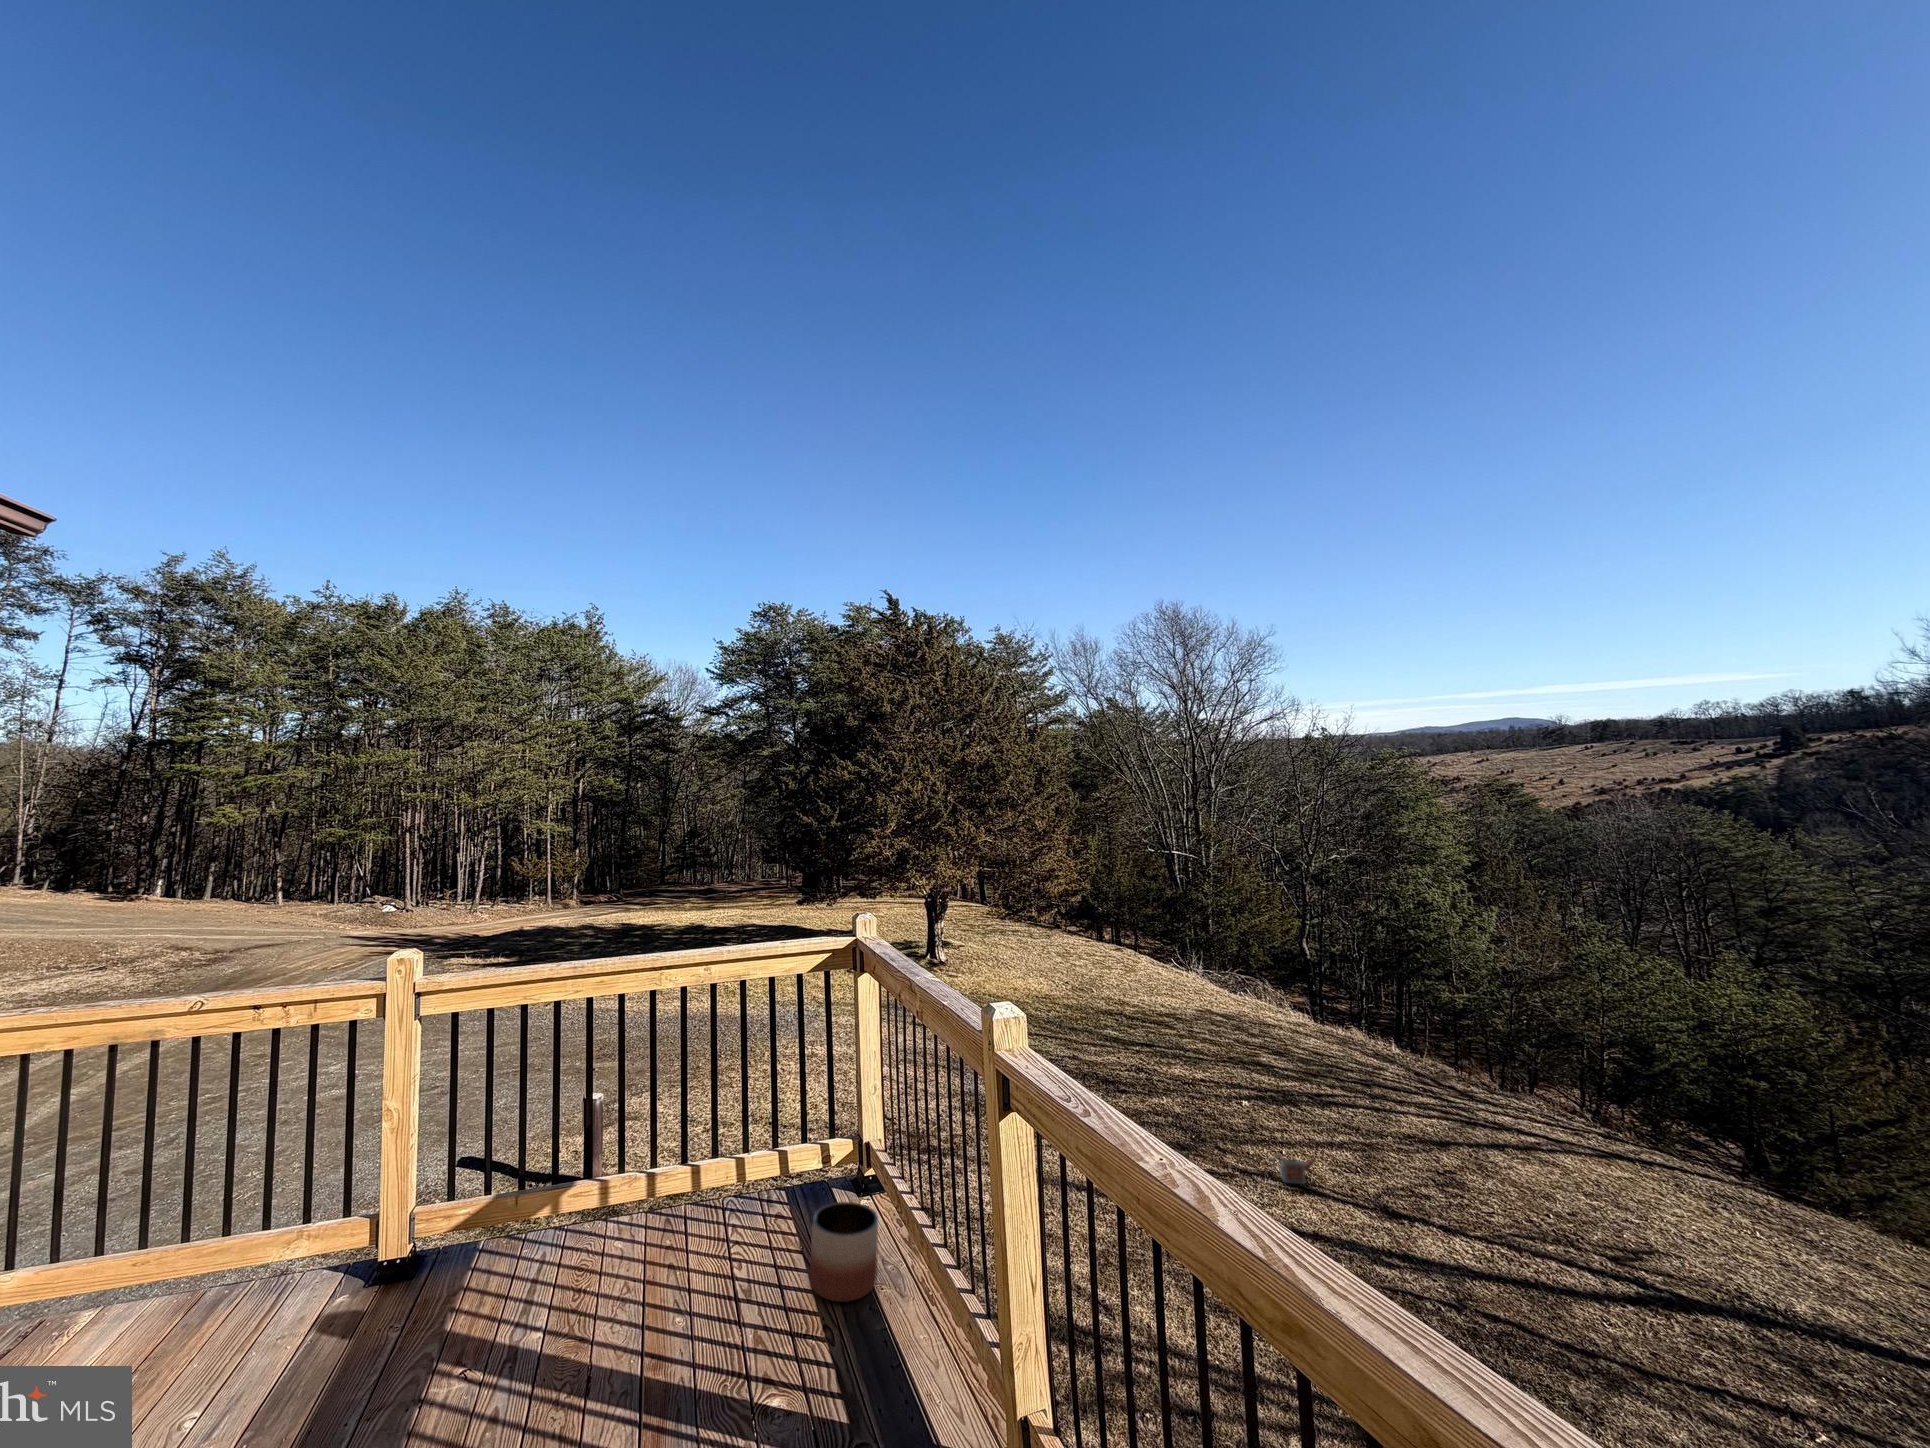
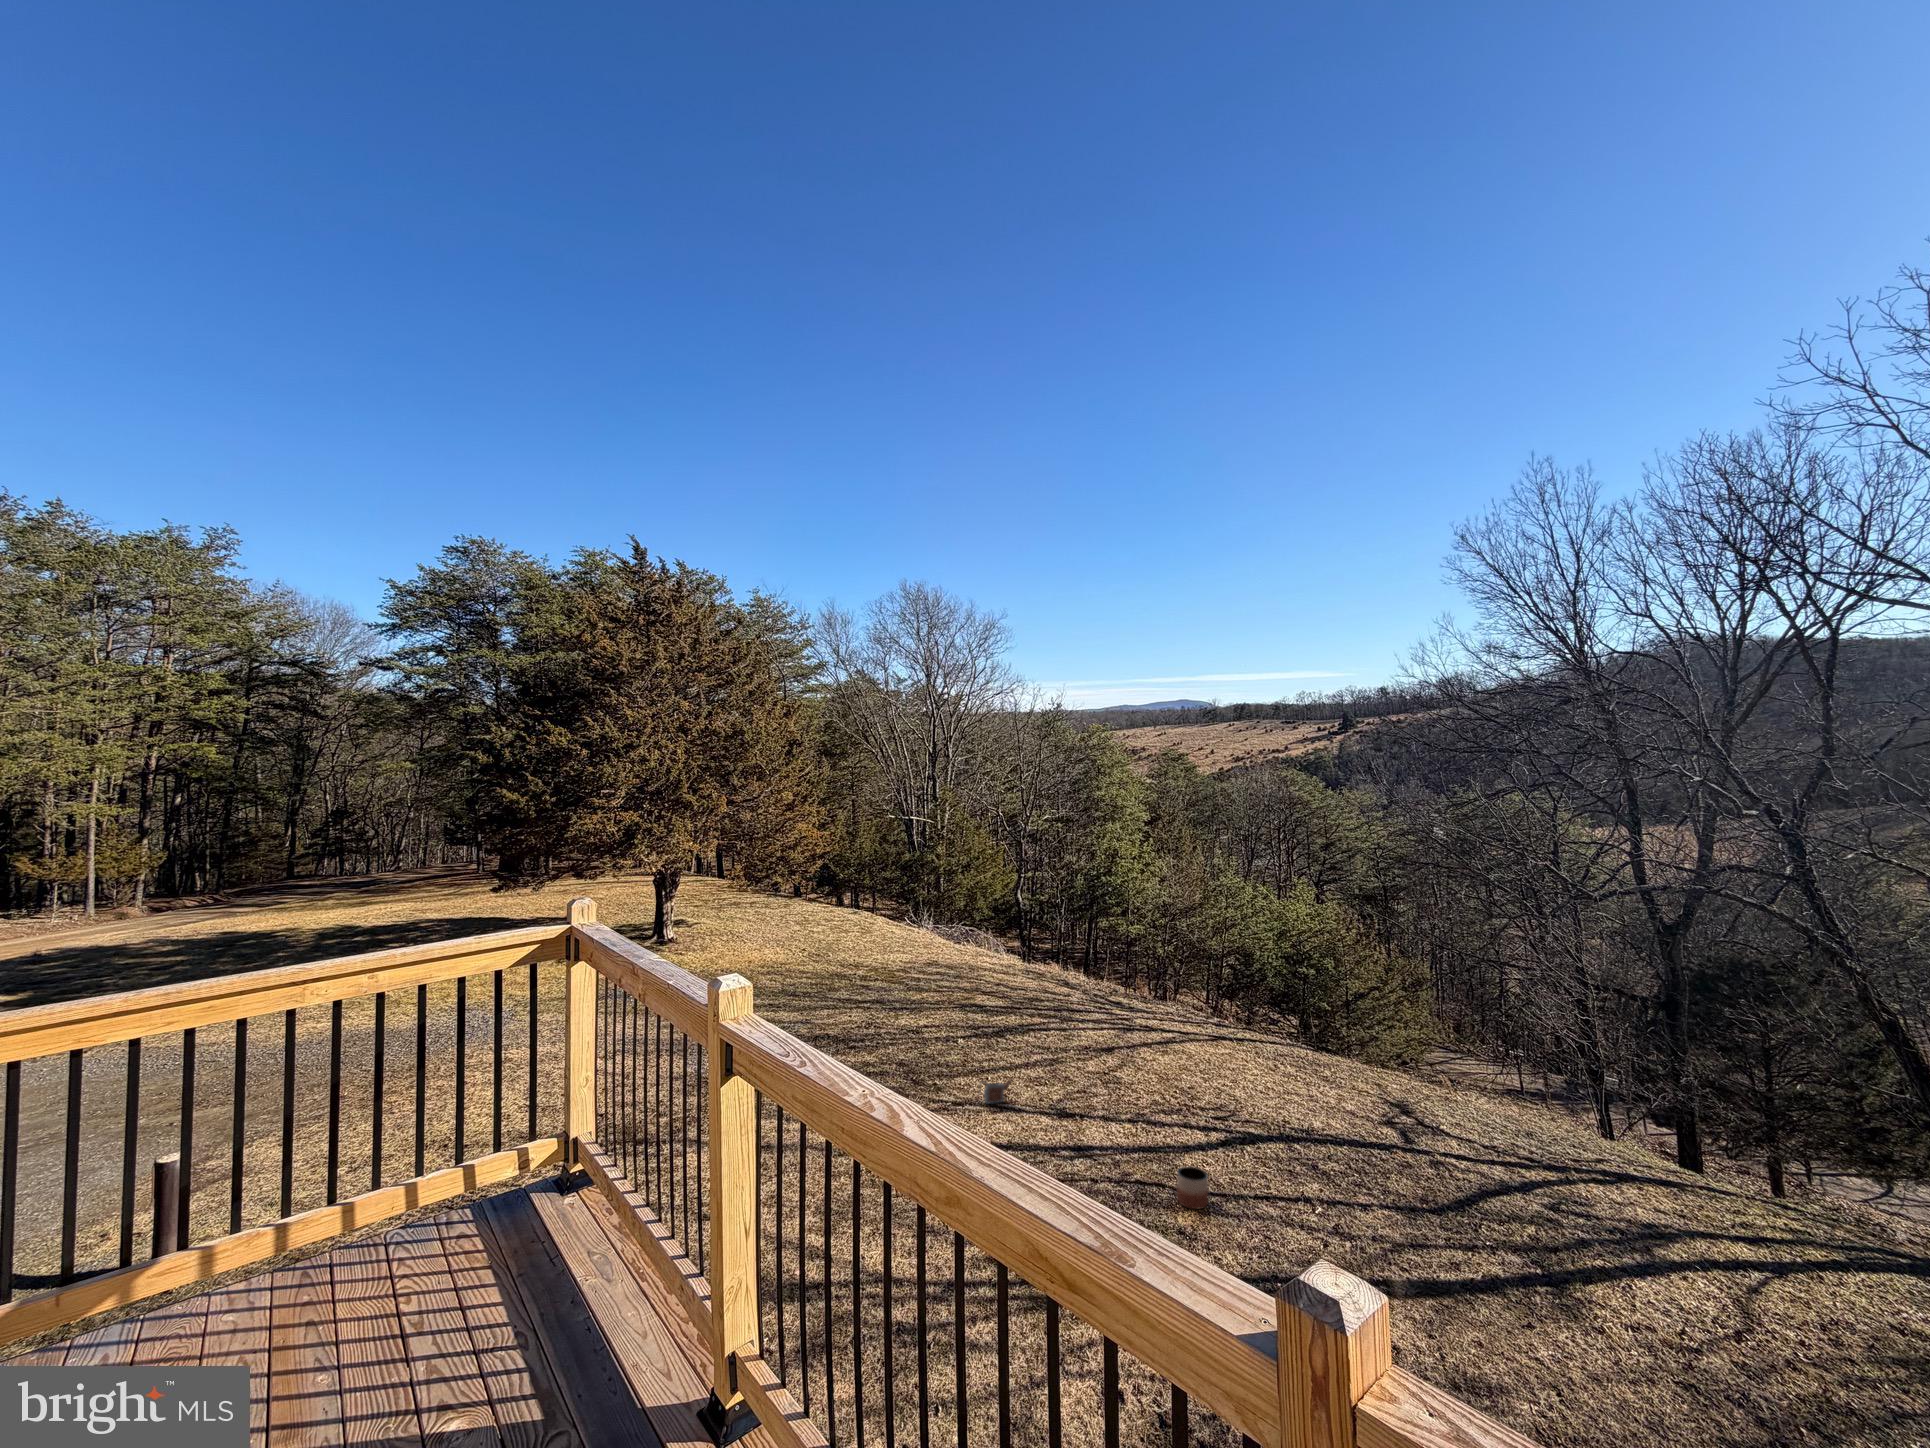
planter: present [810,1202,878,1302] -> present [1177,1166,1208,1209]

